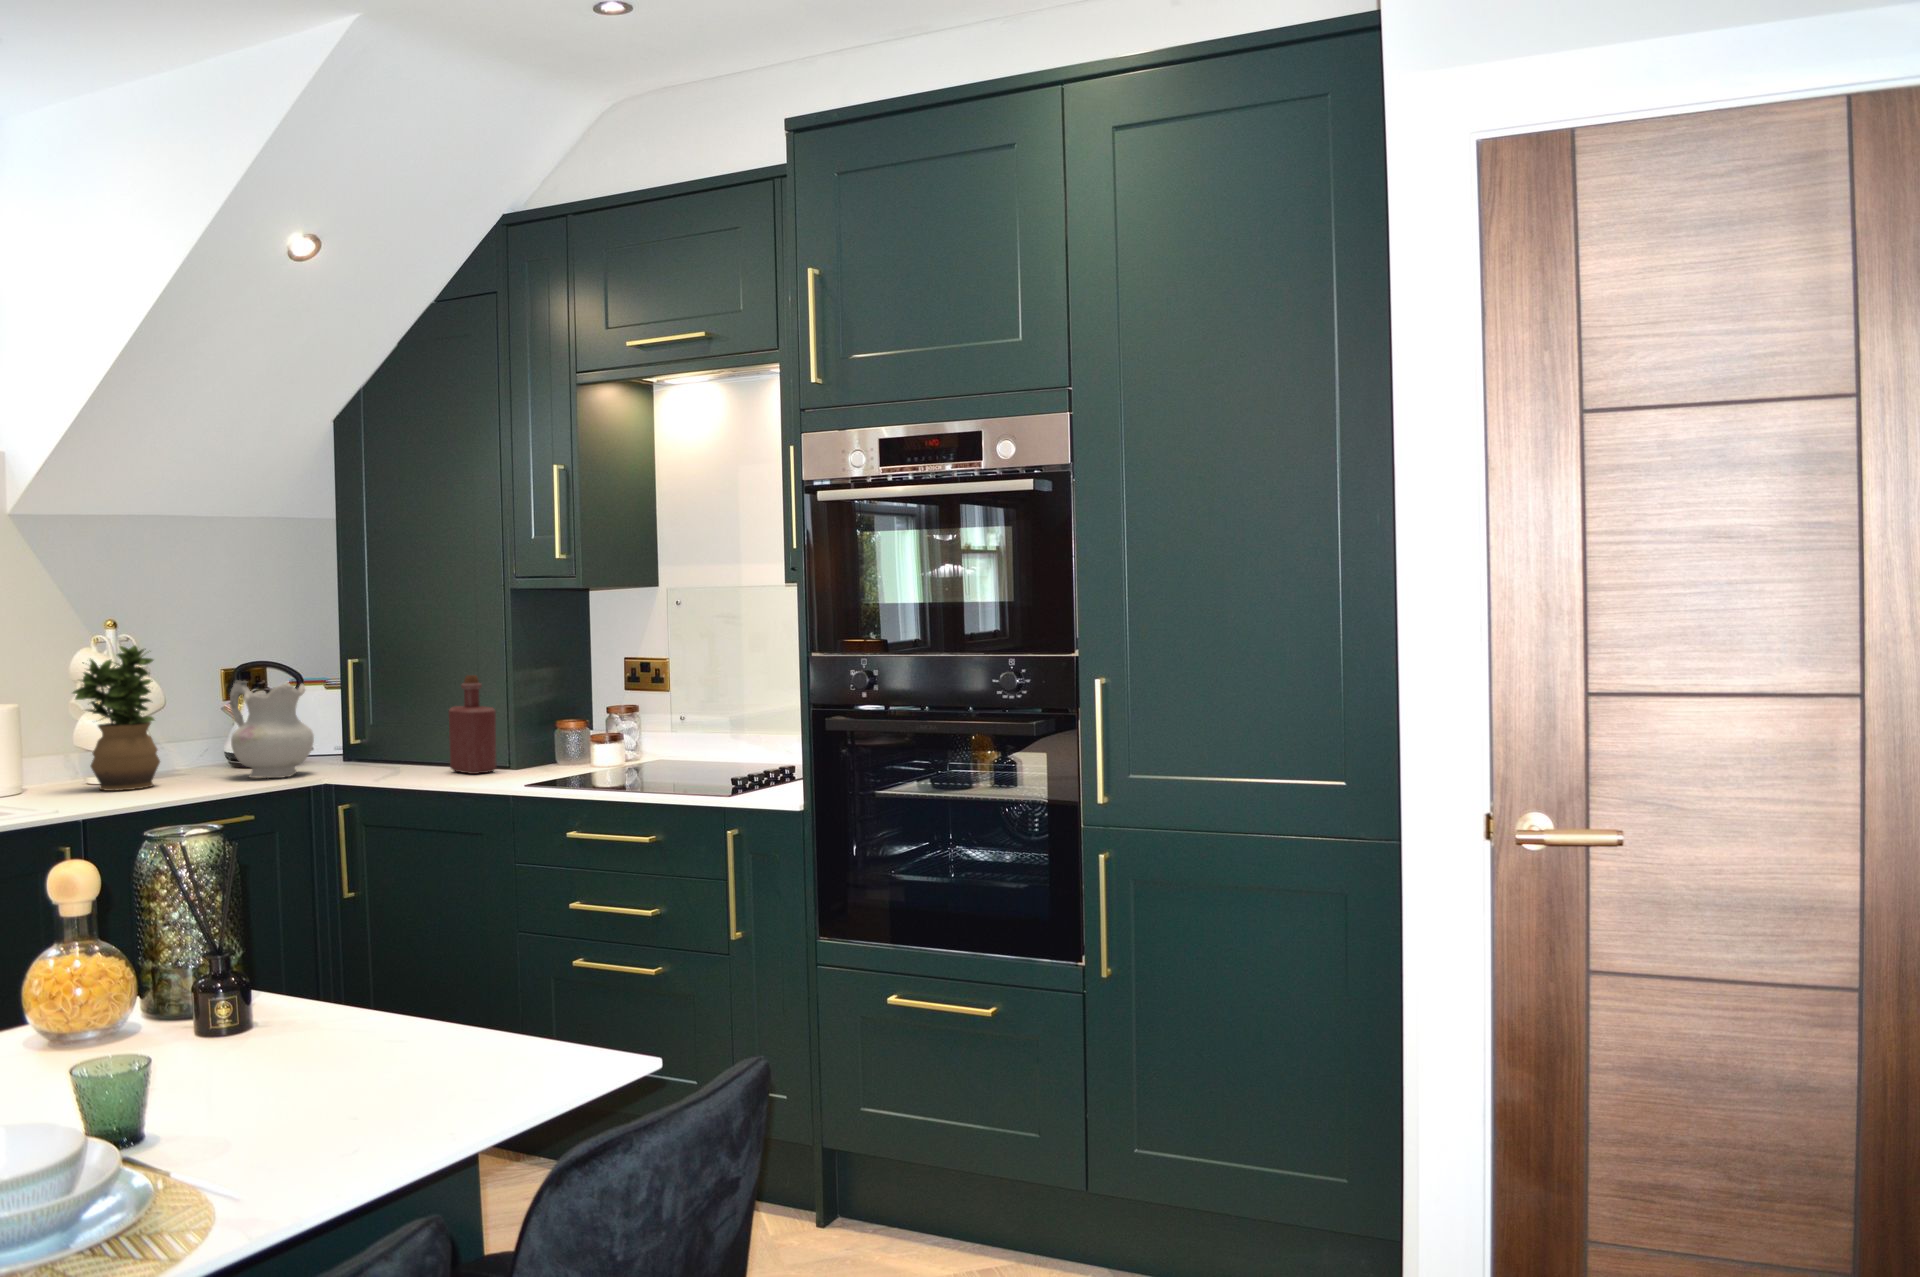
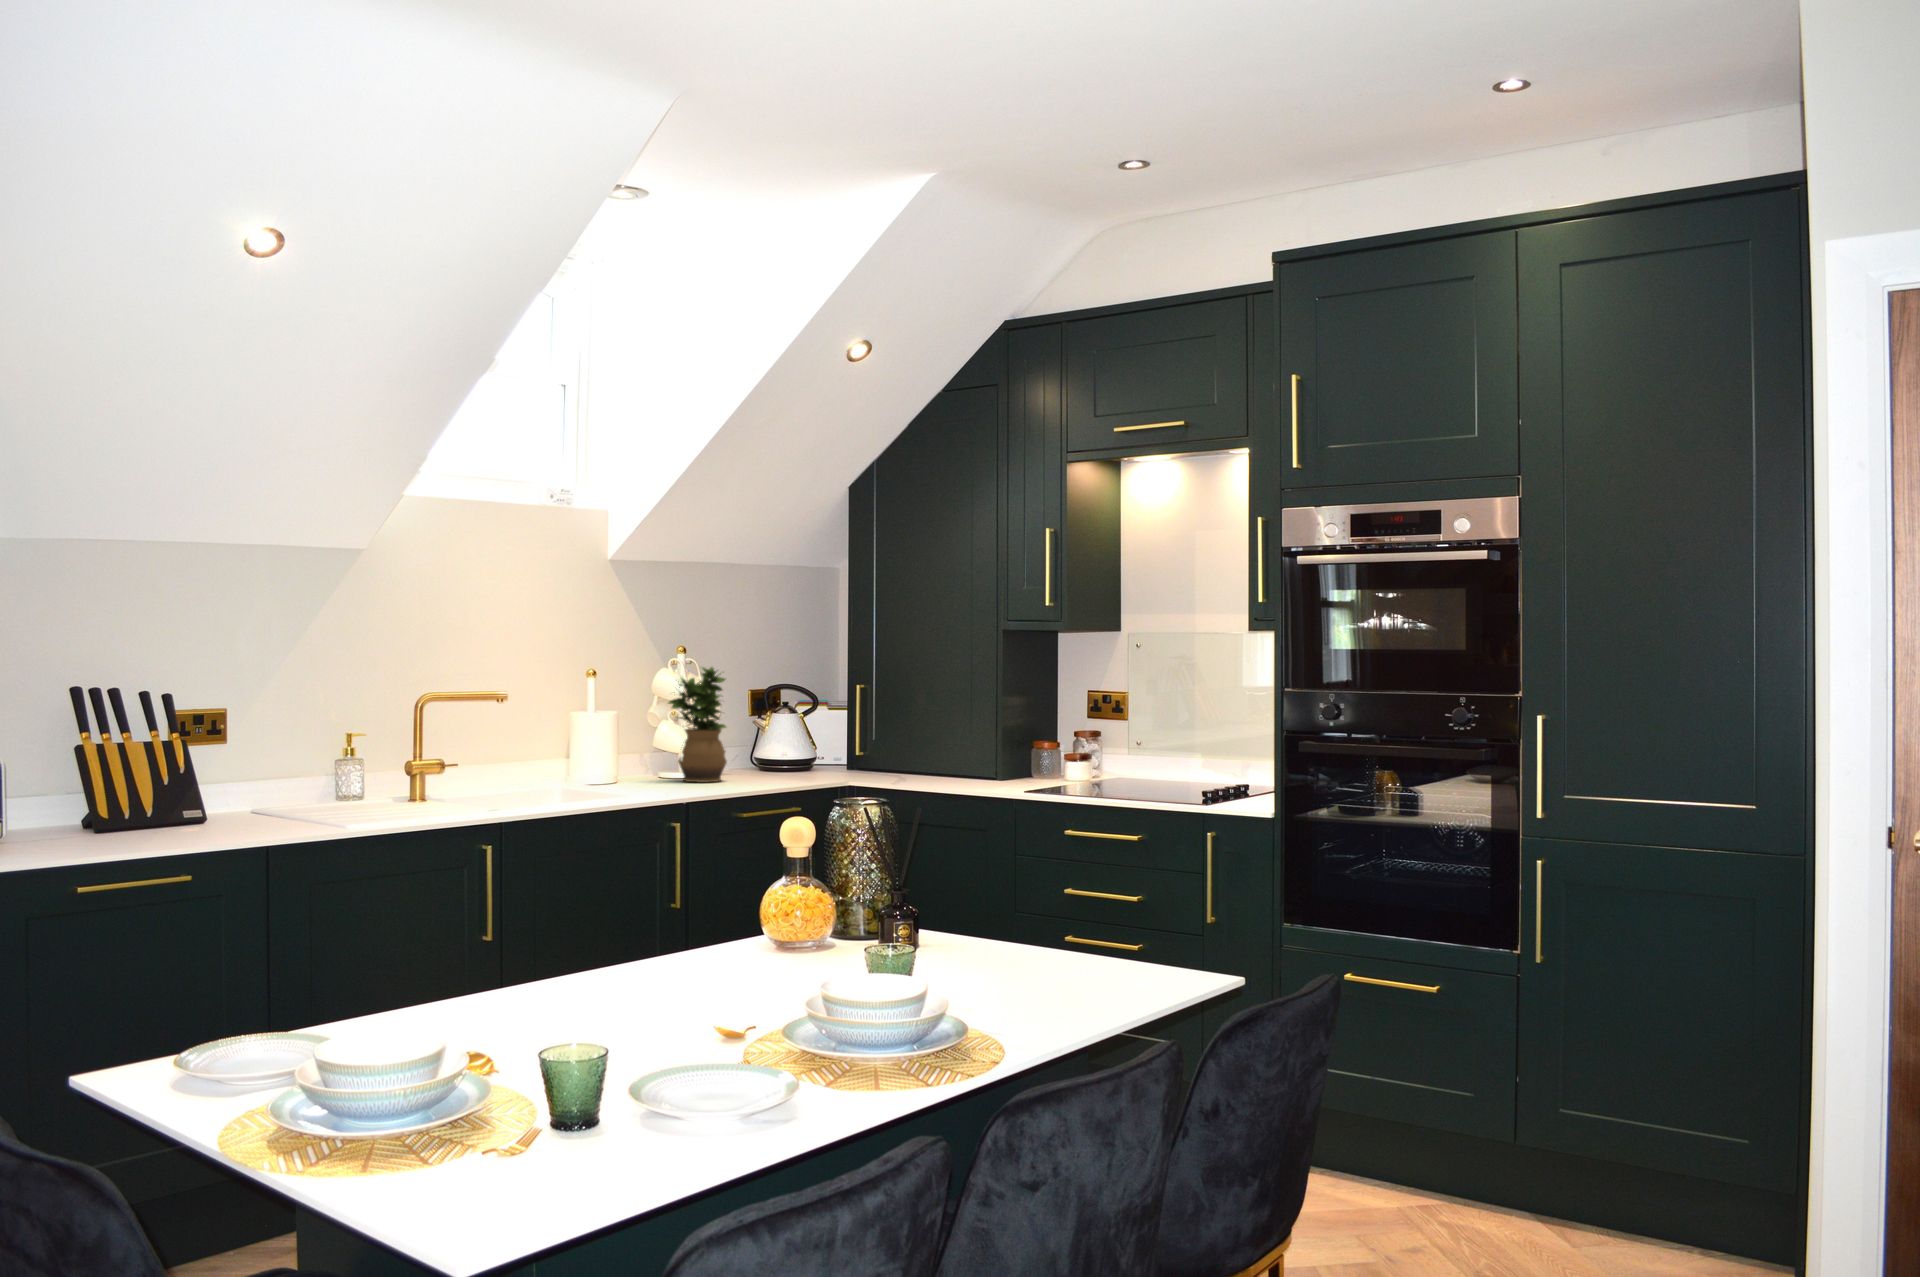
bottle: present [449,675,496,774] -> none [947,700,987,783]
ceramic pitcher: present [230,681,314,778] -> none [772,698,836,779]

